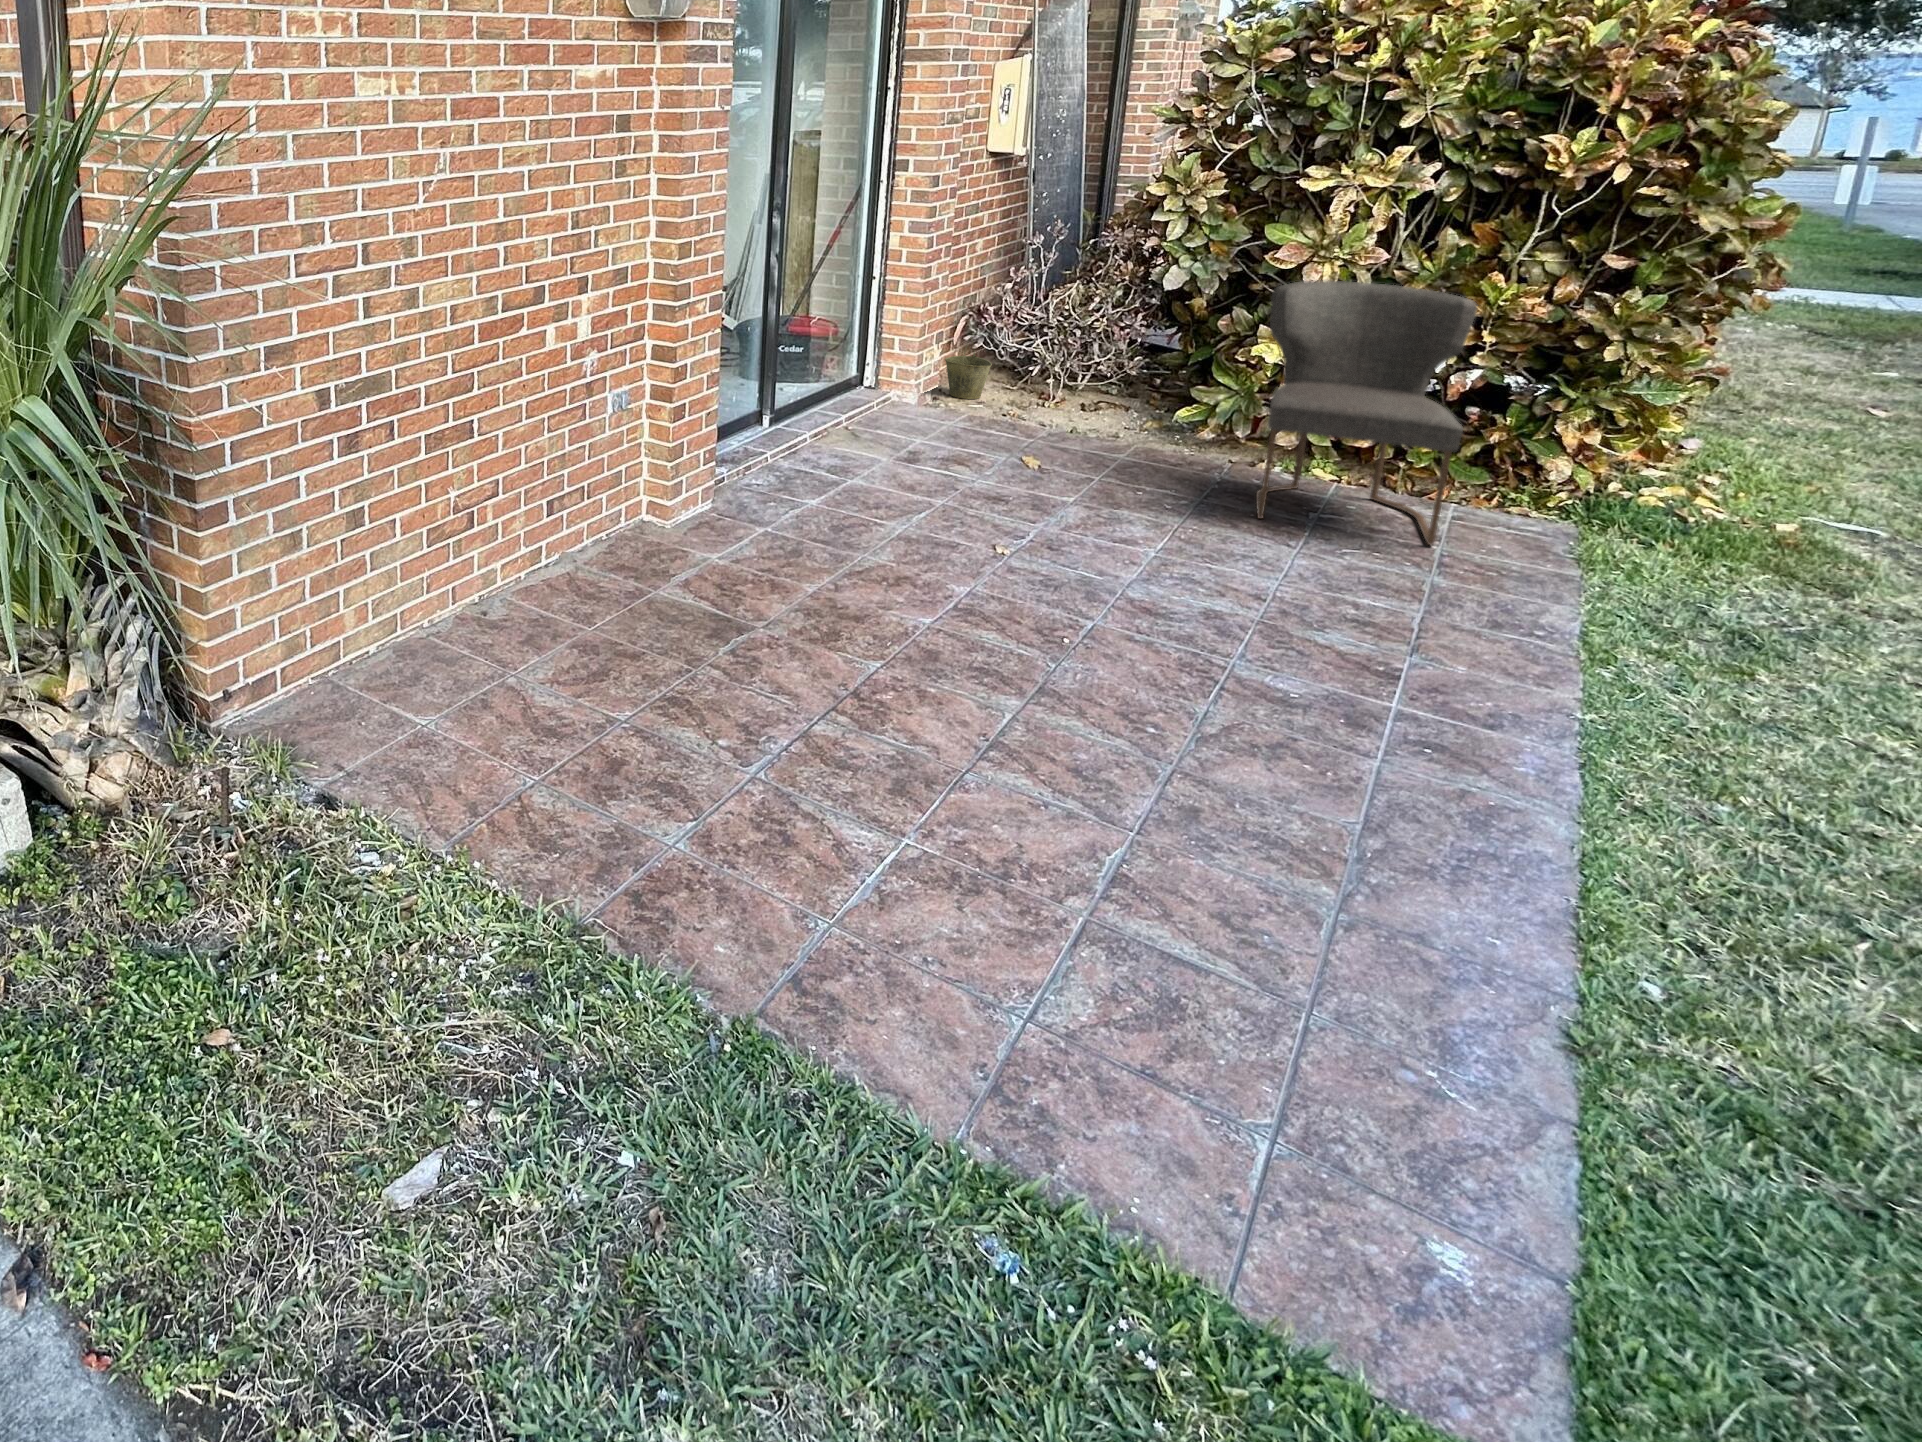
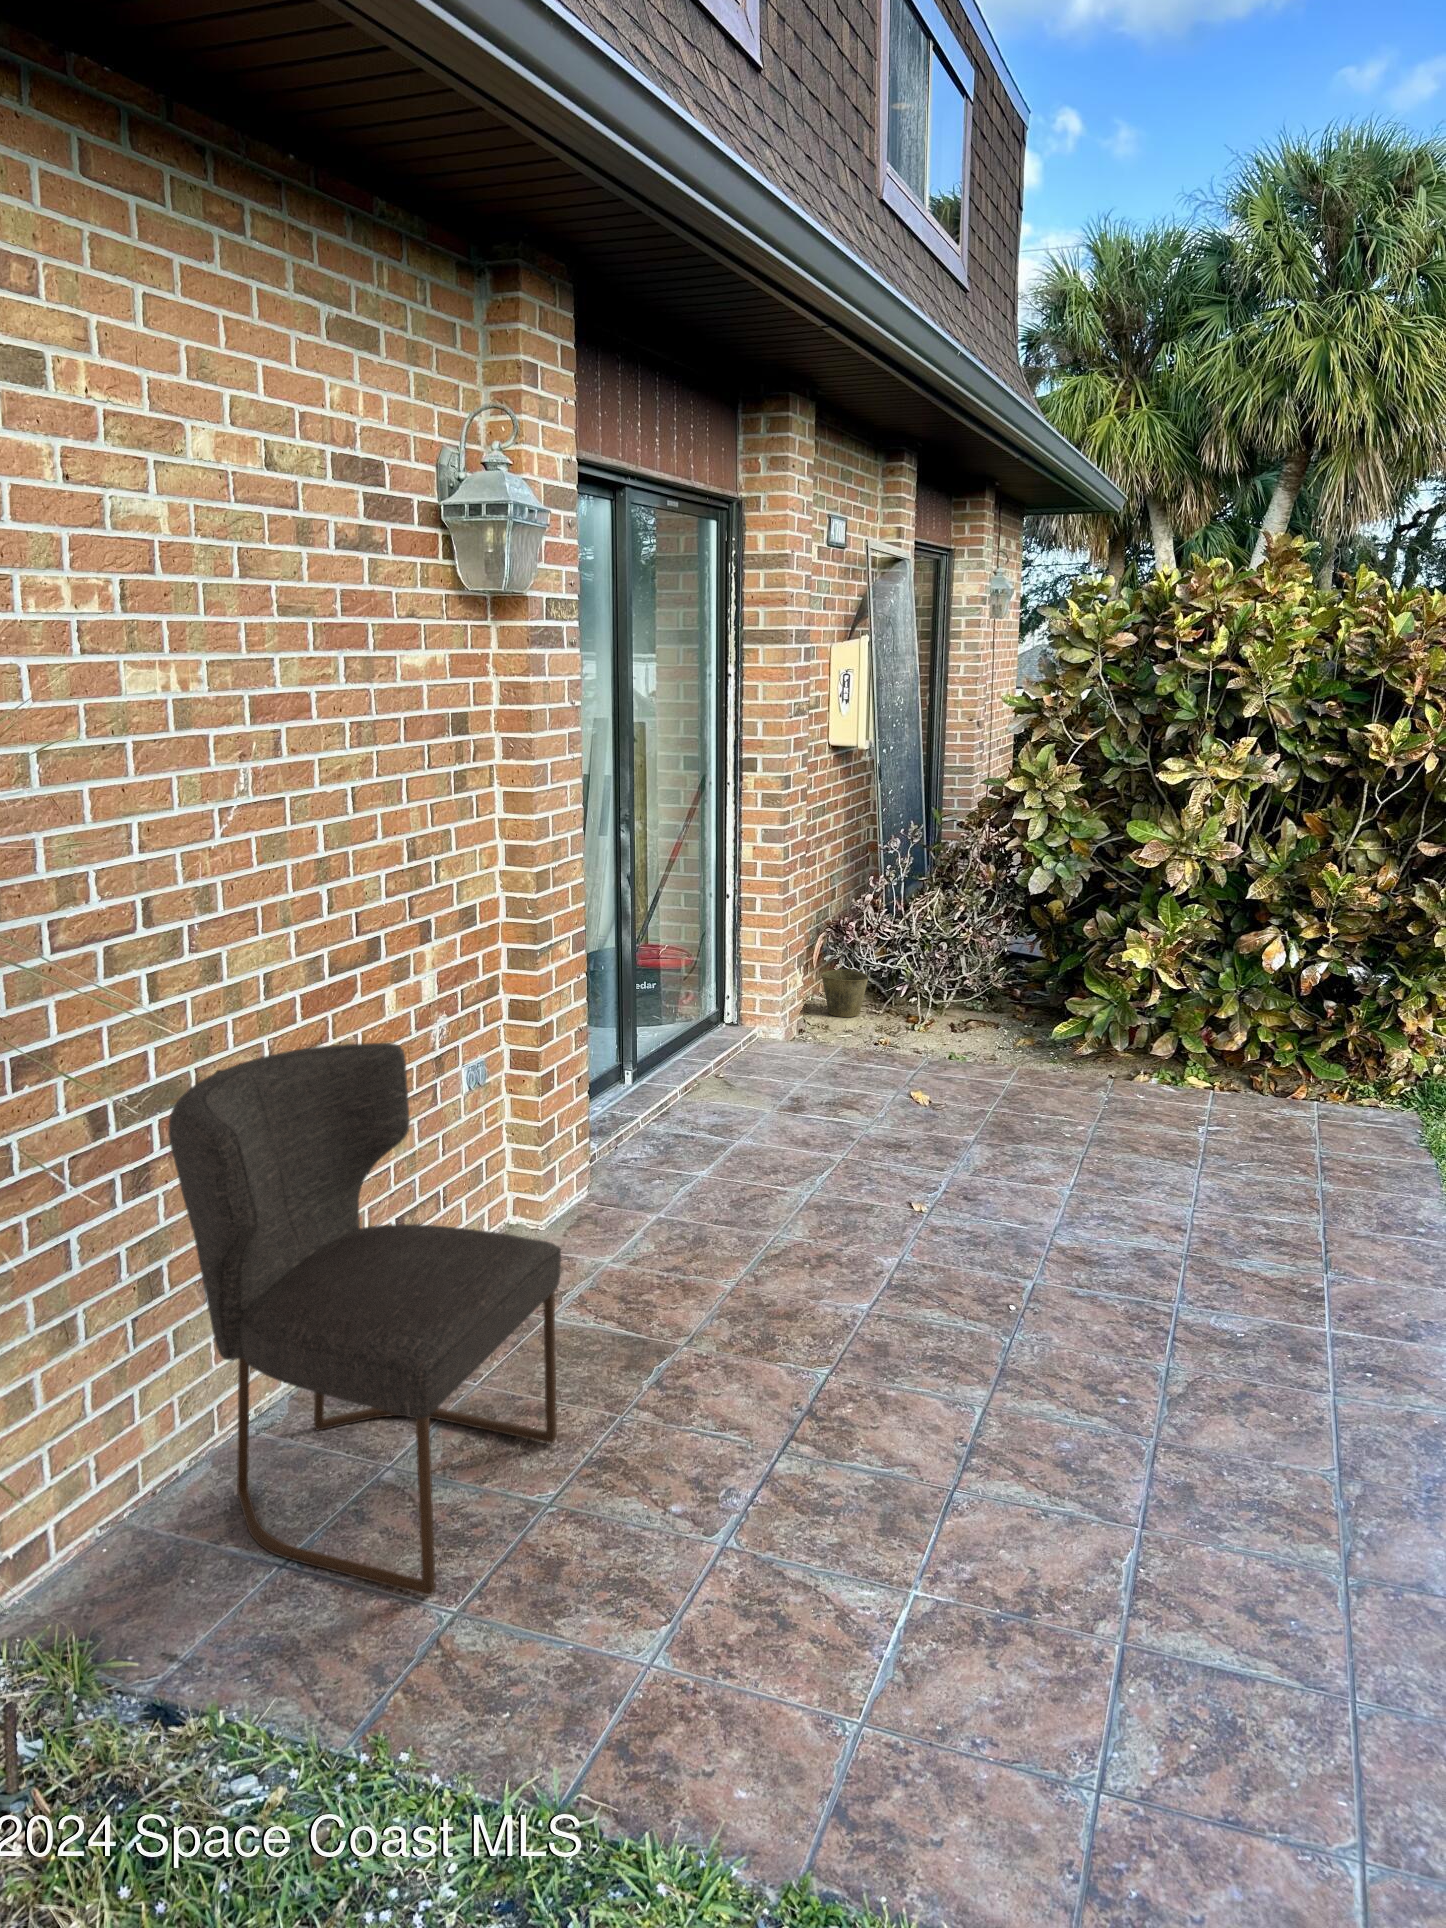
chair: present [1256,280,1477,545] -> present [169,1043,561,1595]

